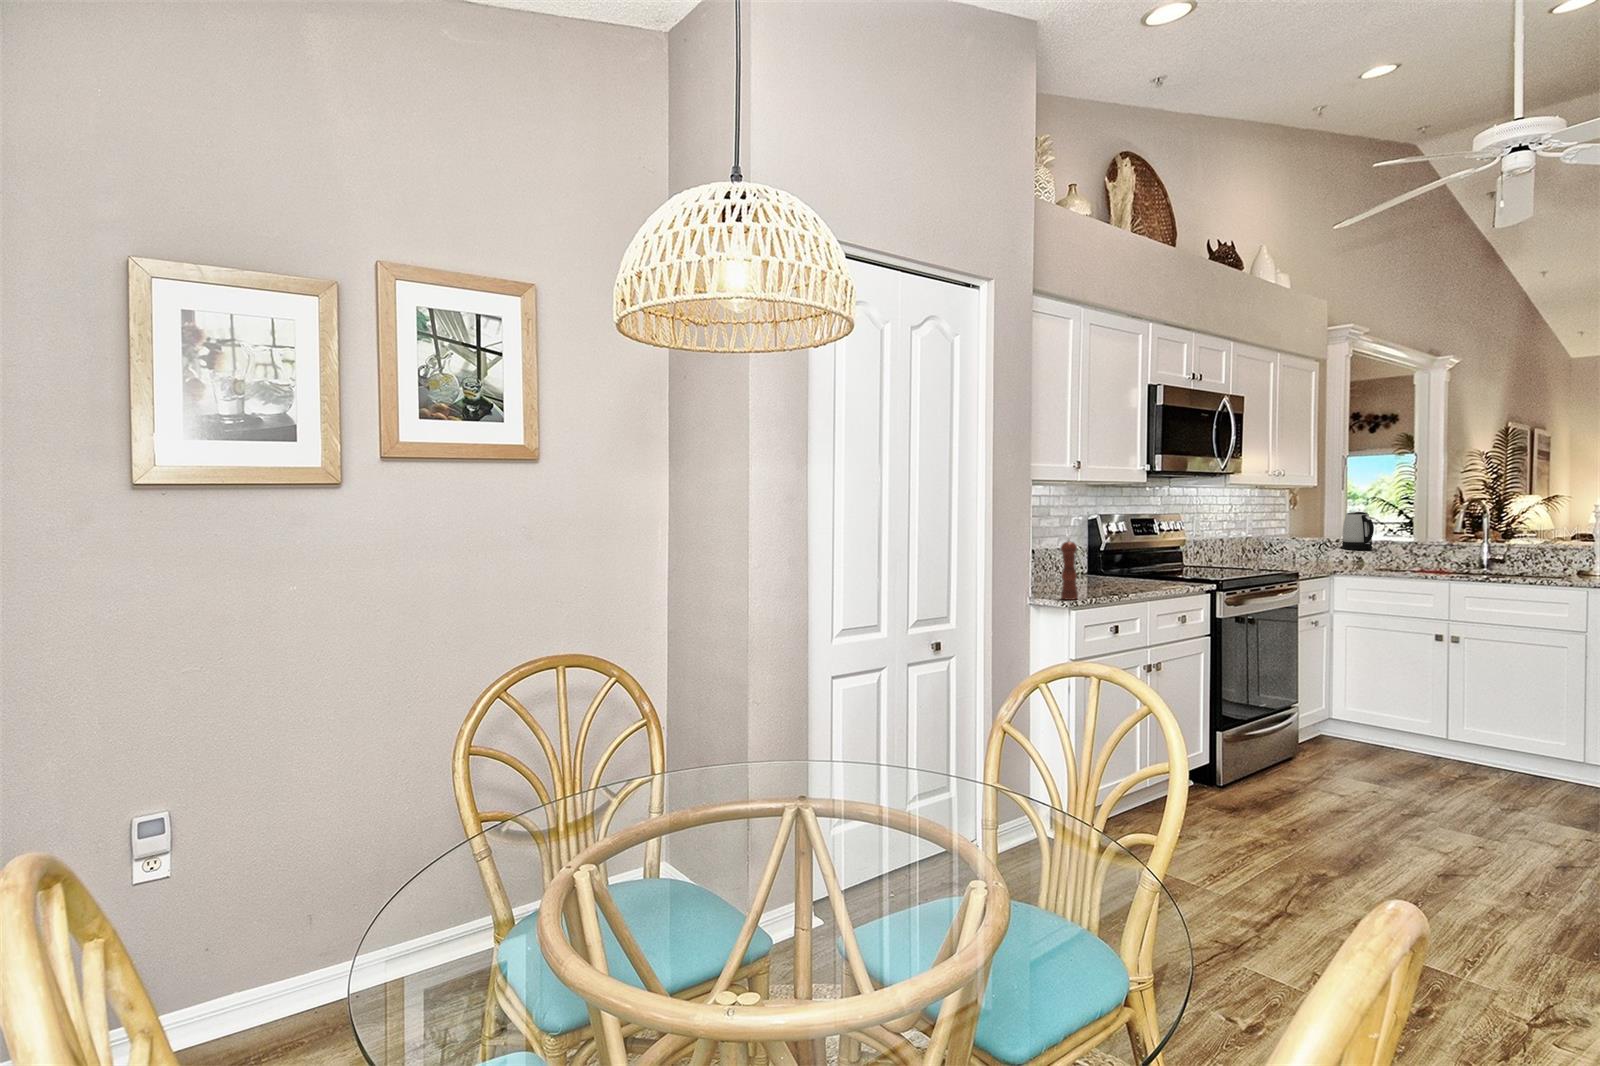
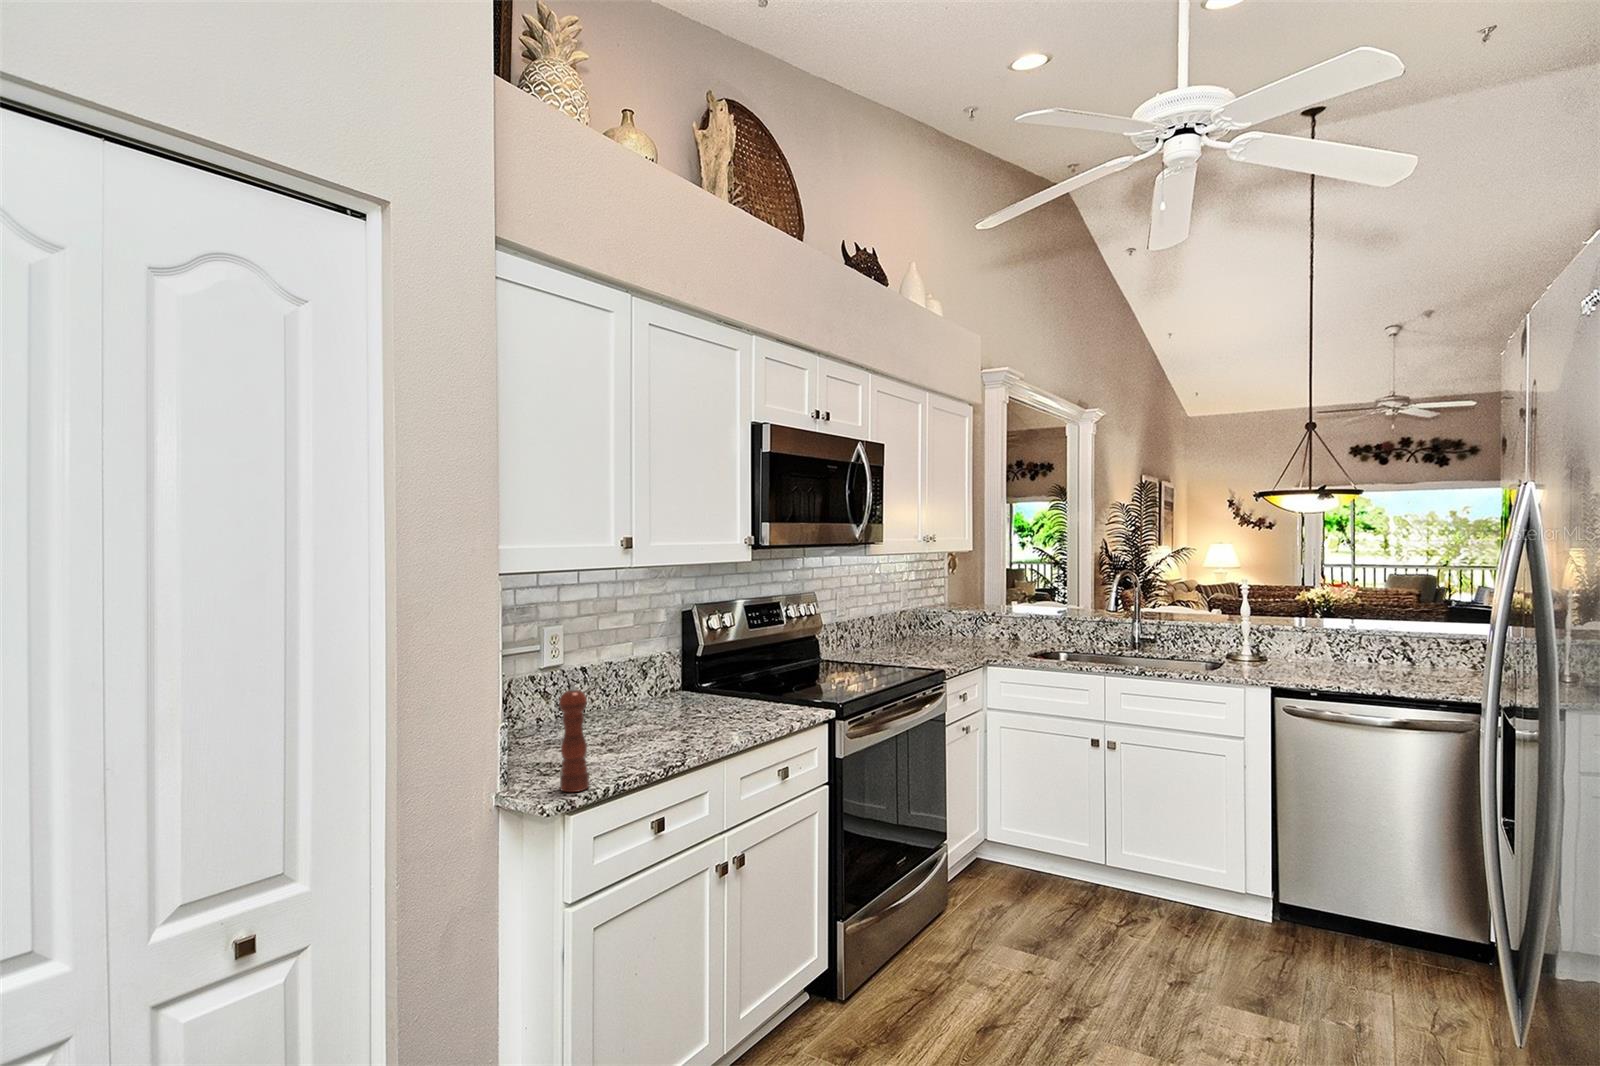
kettle: present [1342,512,1374,550] -> none [998,578,1029,621]

